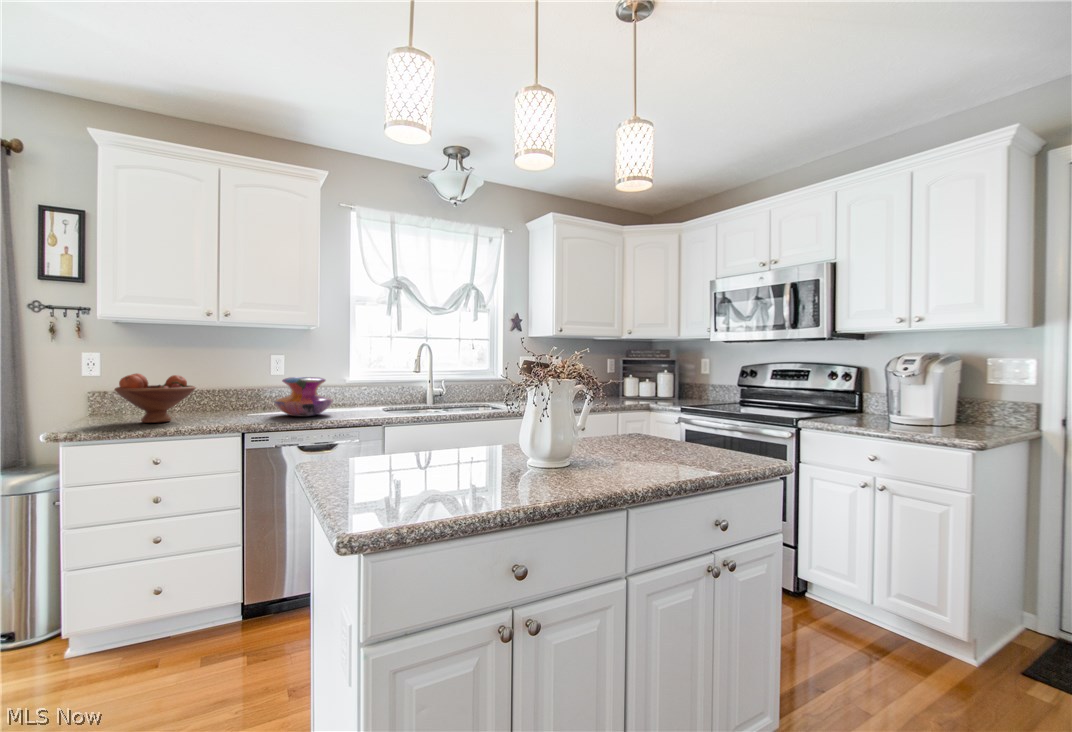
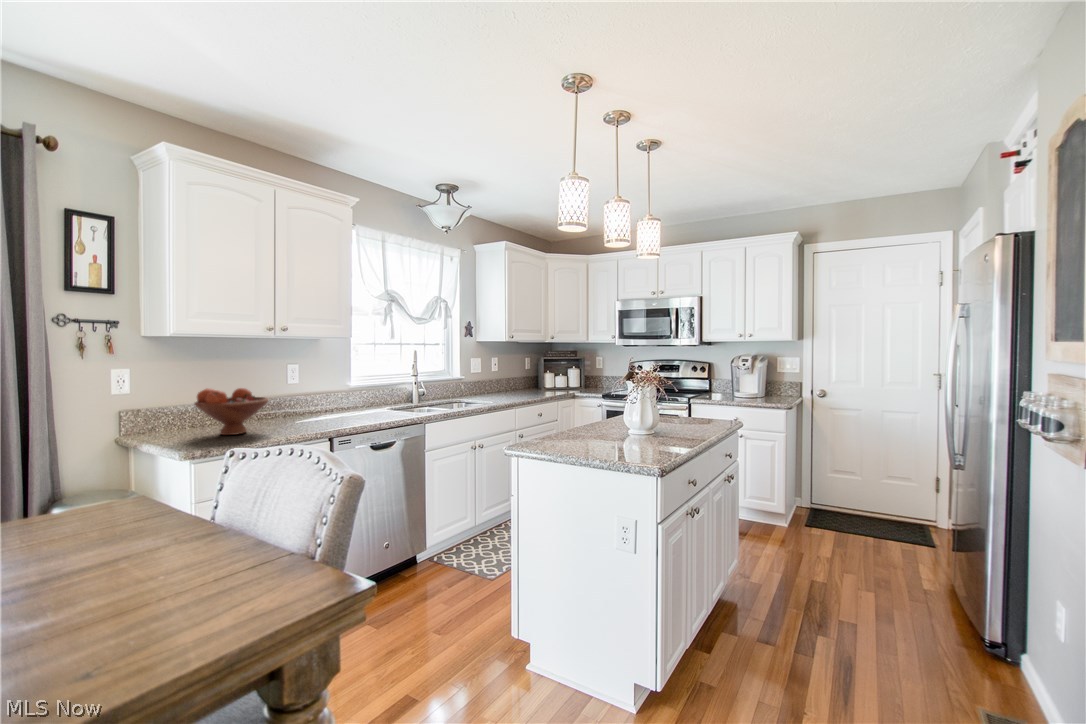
decorative vase: present [274,377,333,417] -> none [323,383,374,419]

